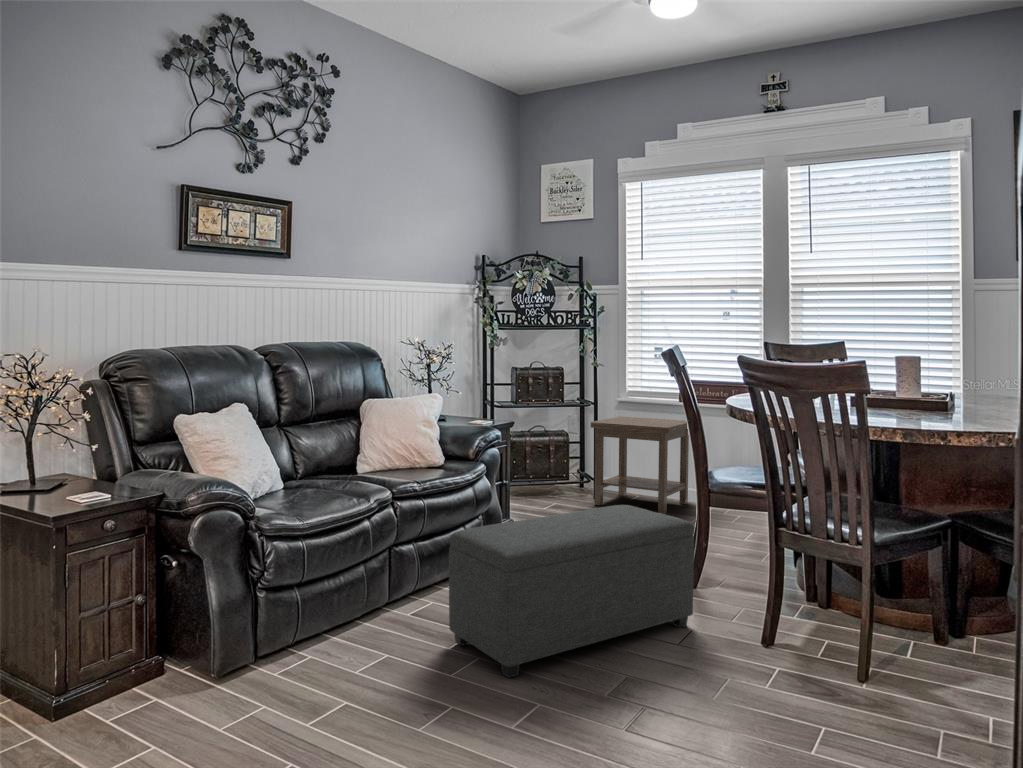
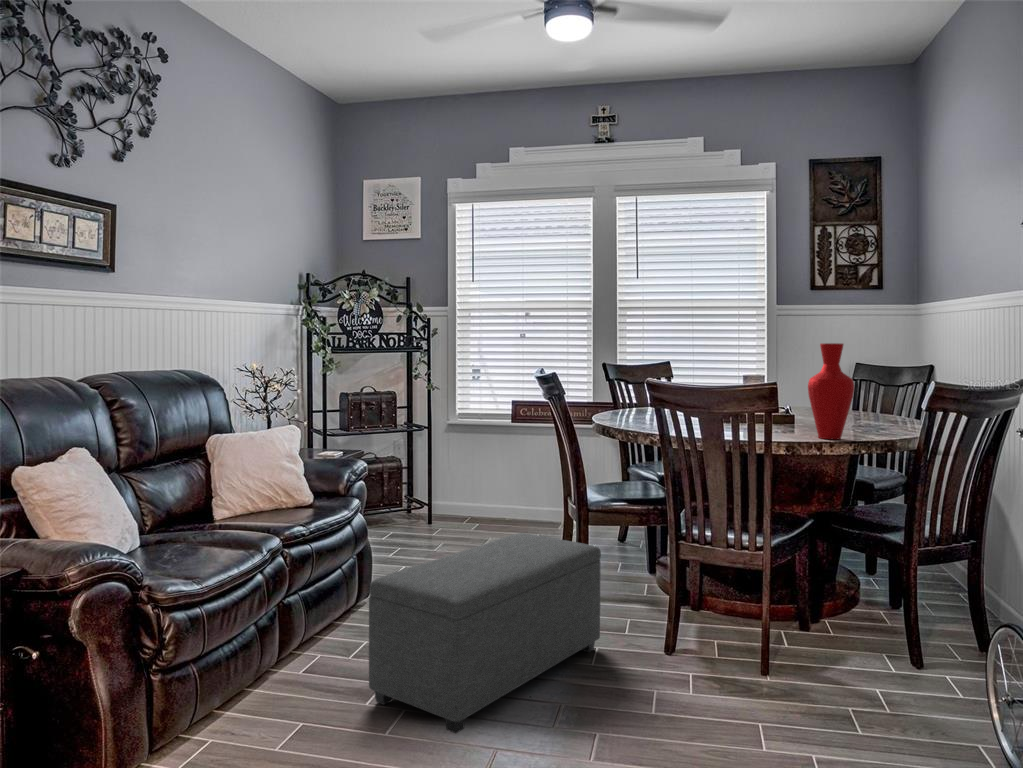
vase: none [940,311,996,421] -> present [808,343,854,439]
side table: present [591,417,689,514] -> none [430,439,527,535]

